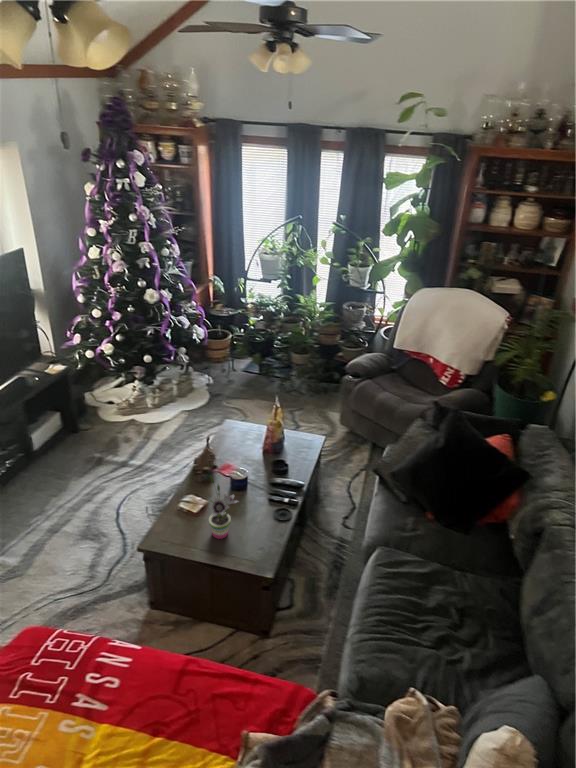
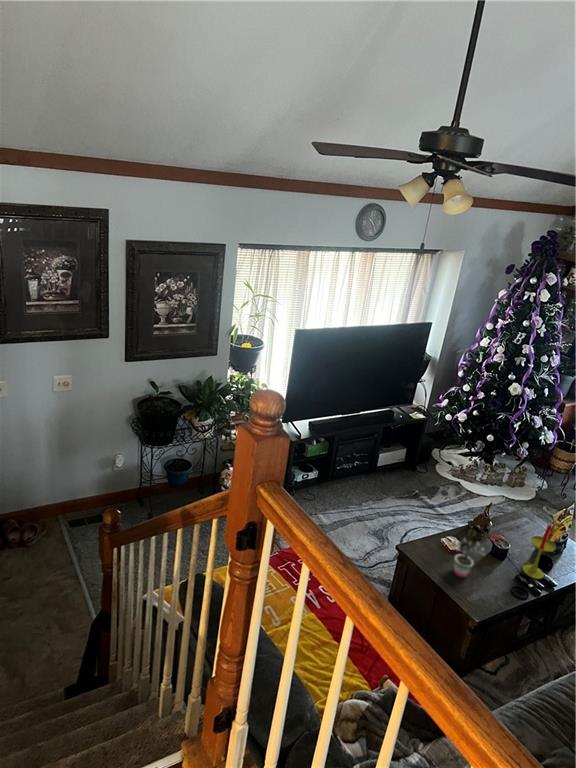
candle: none [259,433,290,493] -> present [521,525,556,579]

